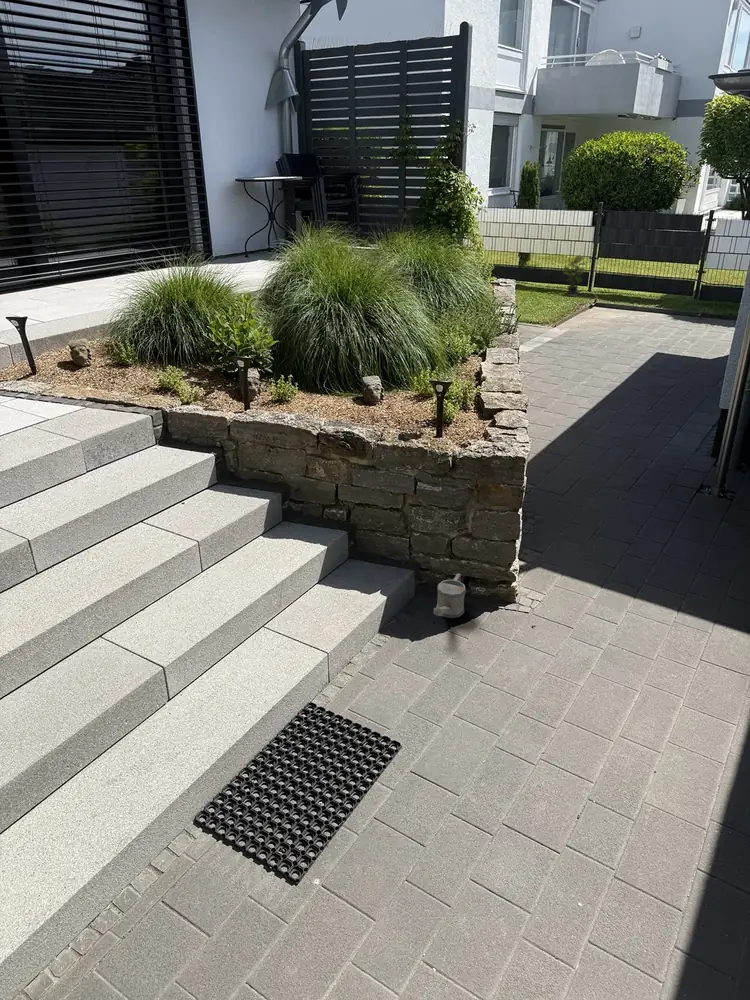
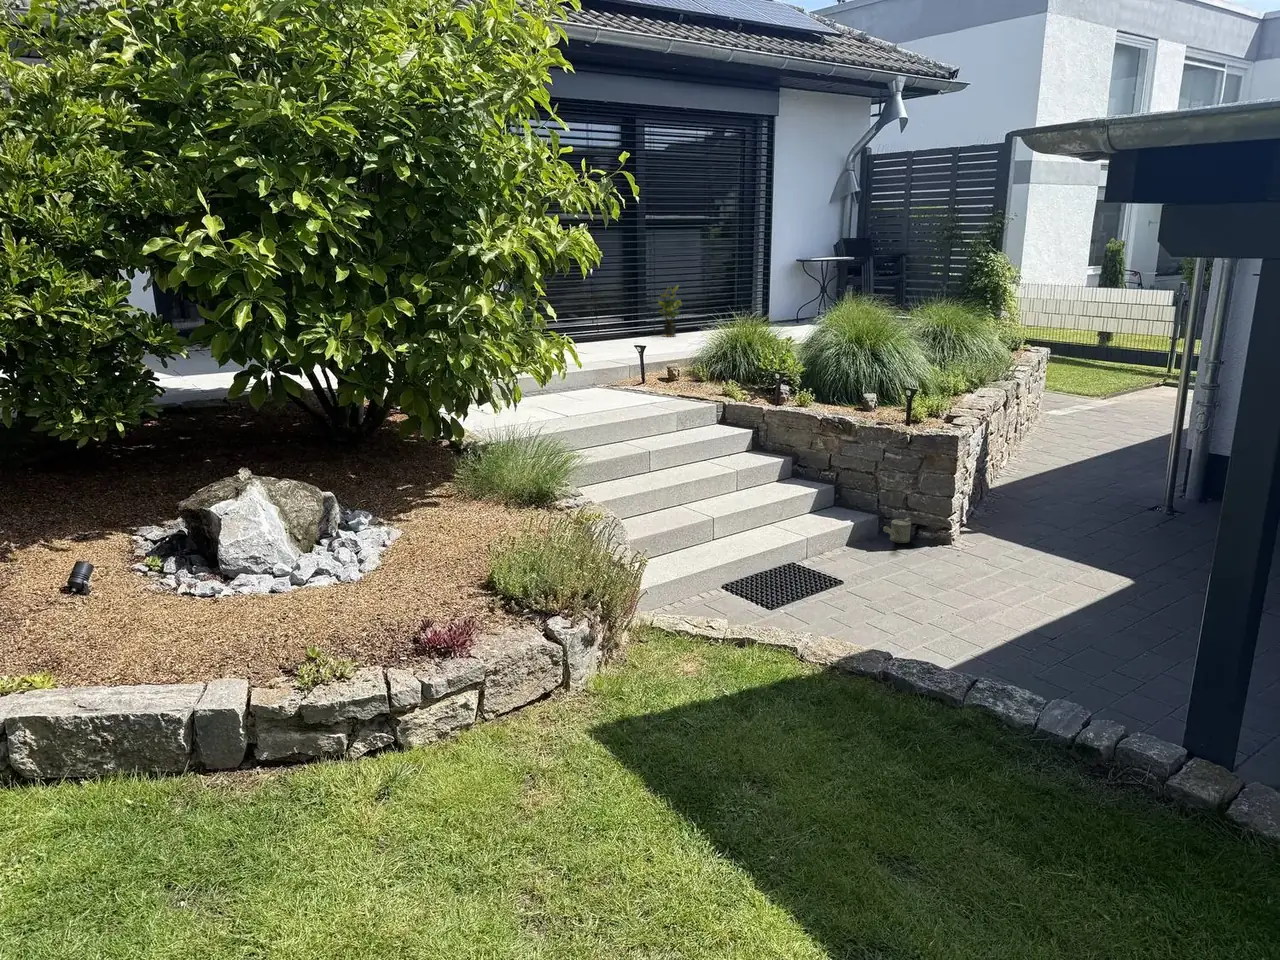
potted plant: present [563,255,585,296] -> present [658,286,682,337]

